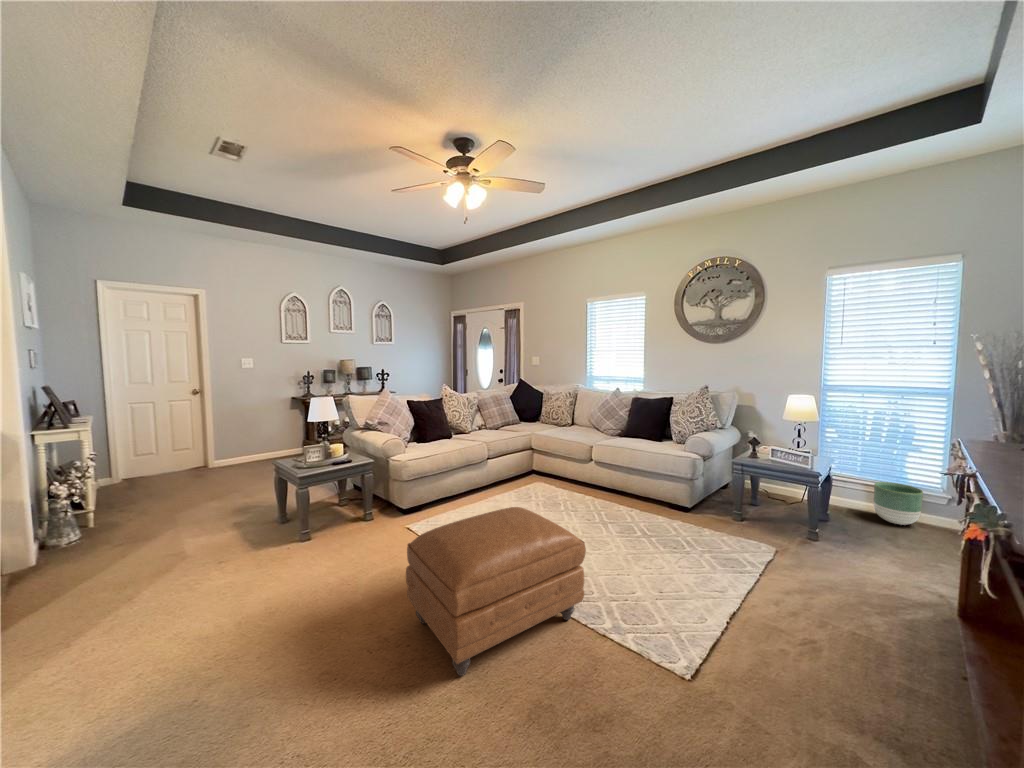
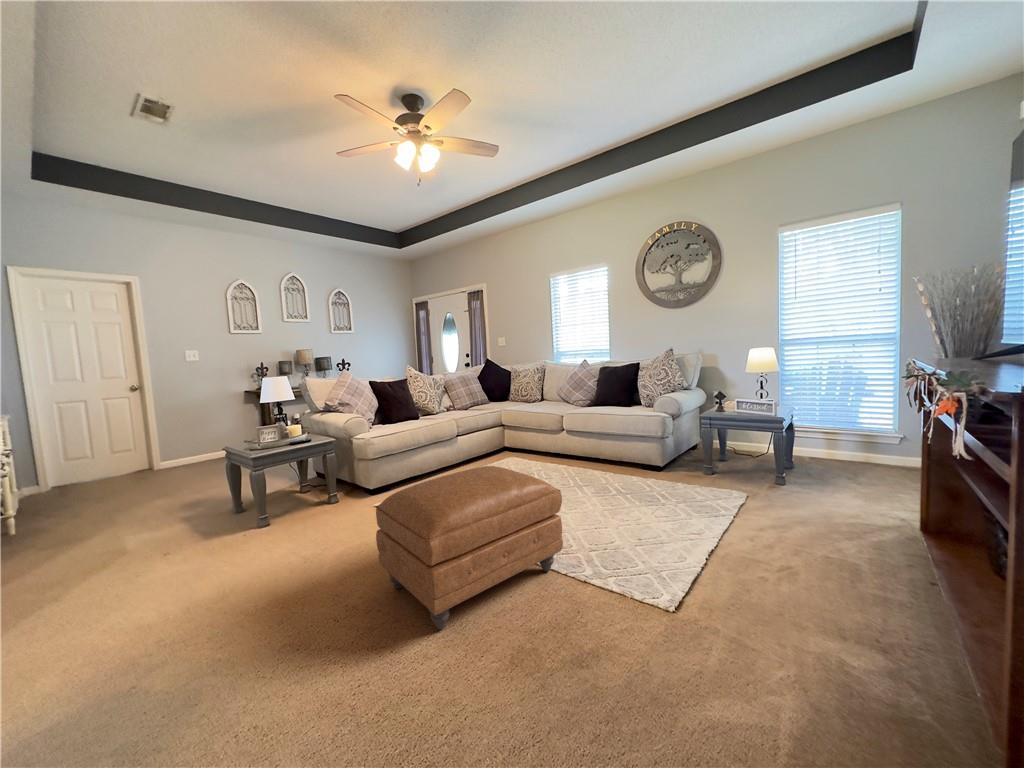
planter: present [873,482,923,525] -> none [833,428,877,466]

